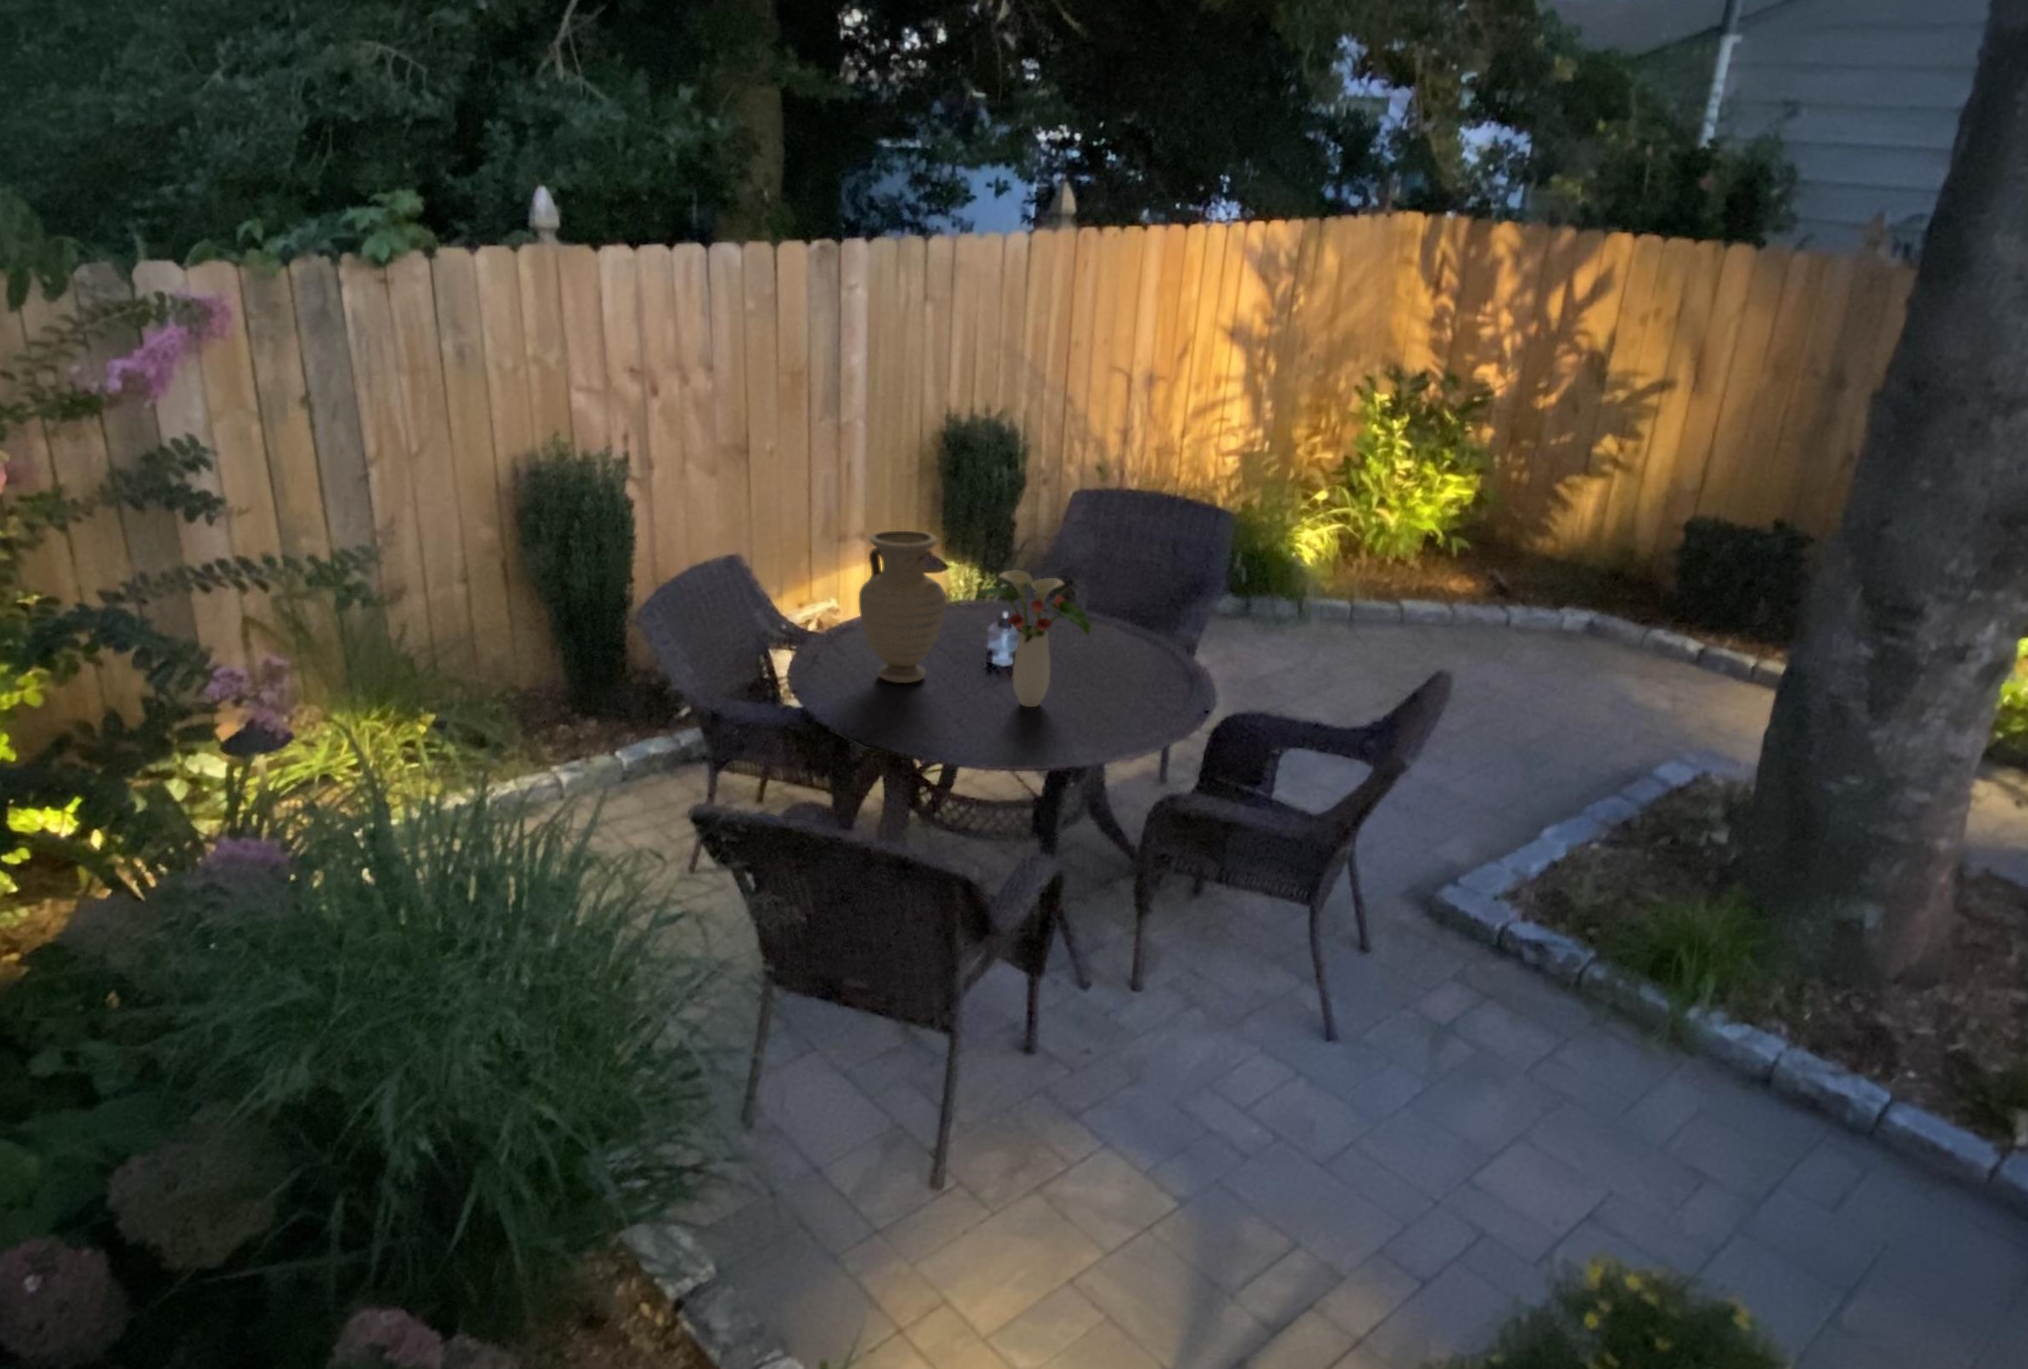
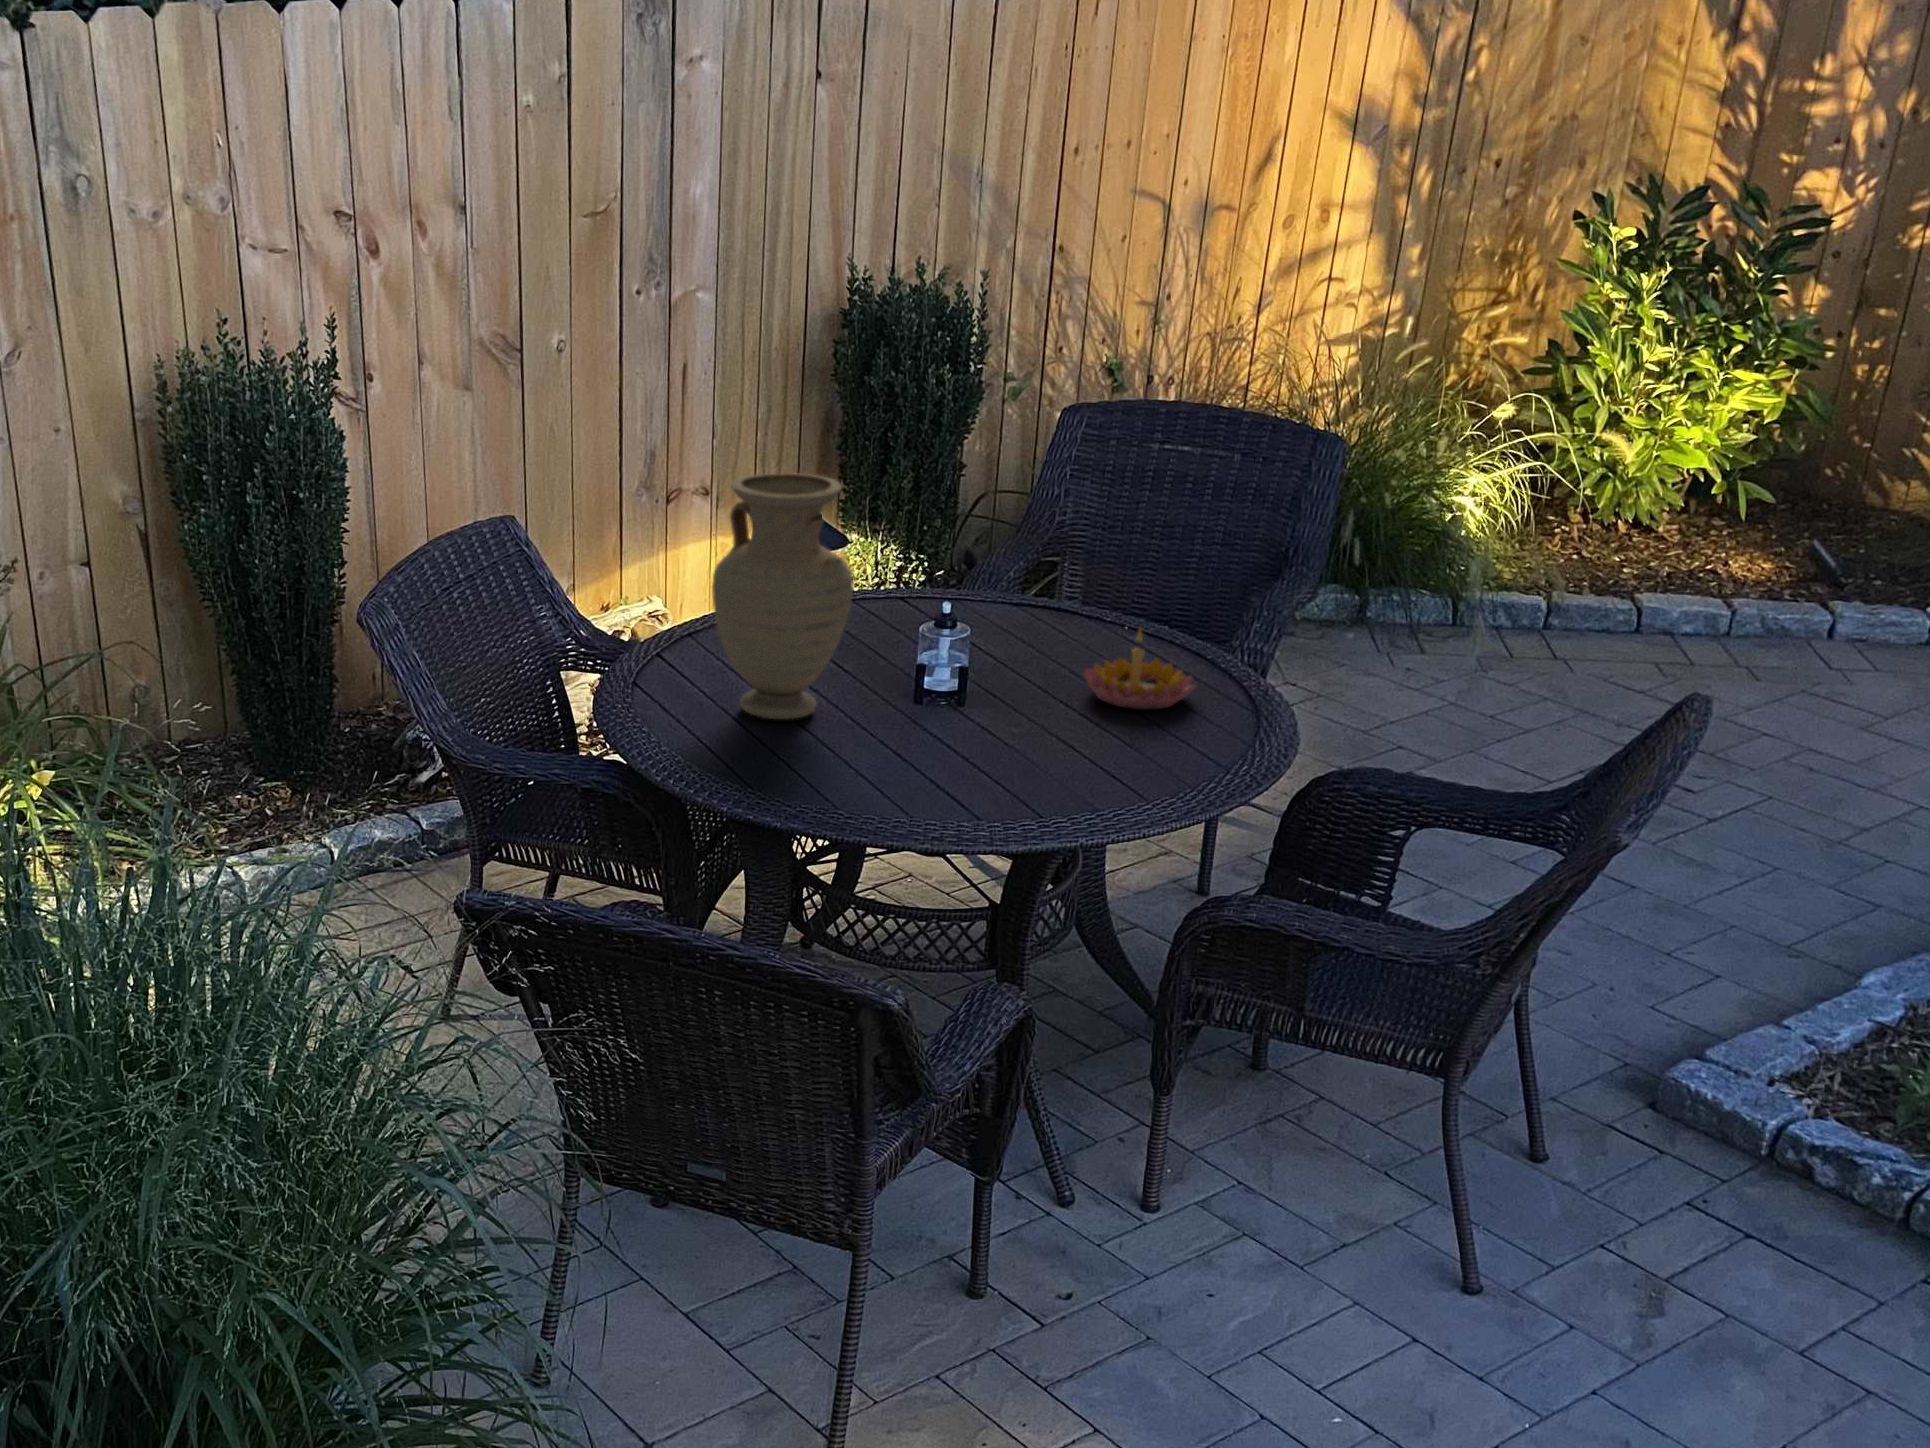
flower arrangement: present [976,571,1091,707] -> none [903,538,1090,760]
candle holder: none [1087,623,1156,675] -> present [1084,629,1197,710]

